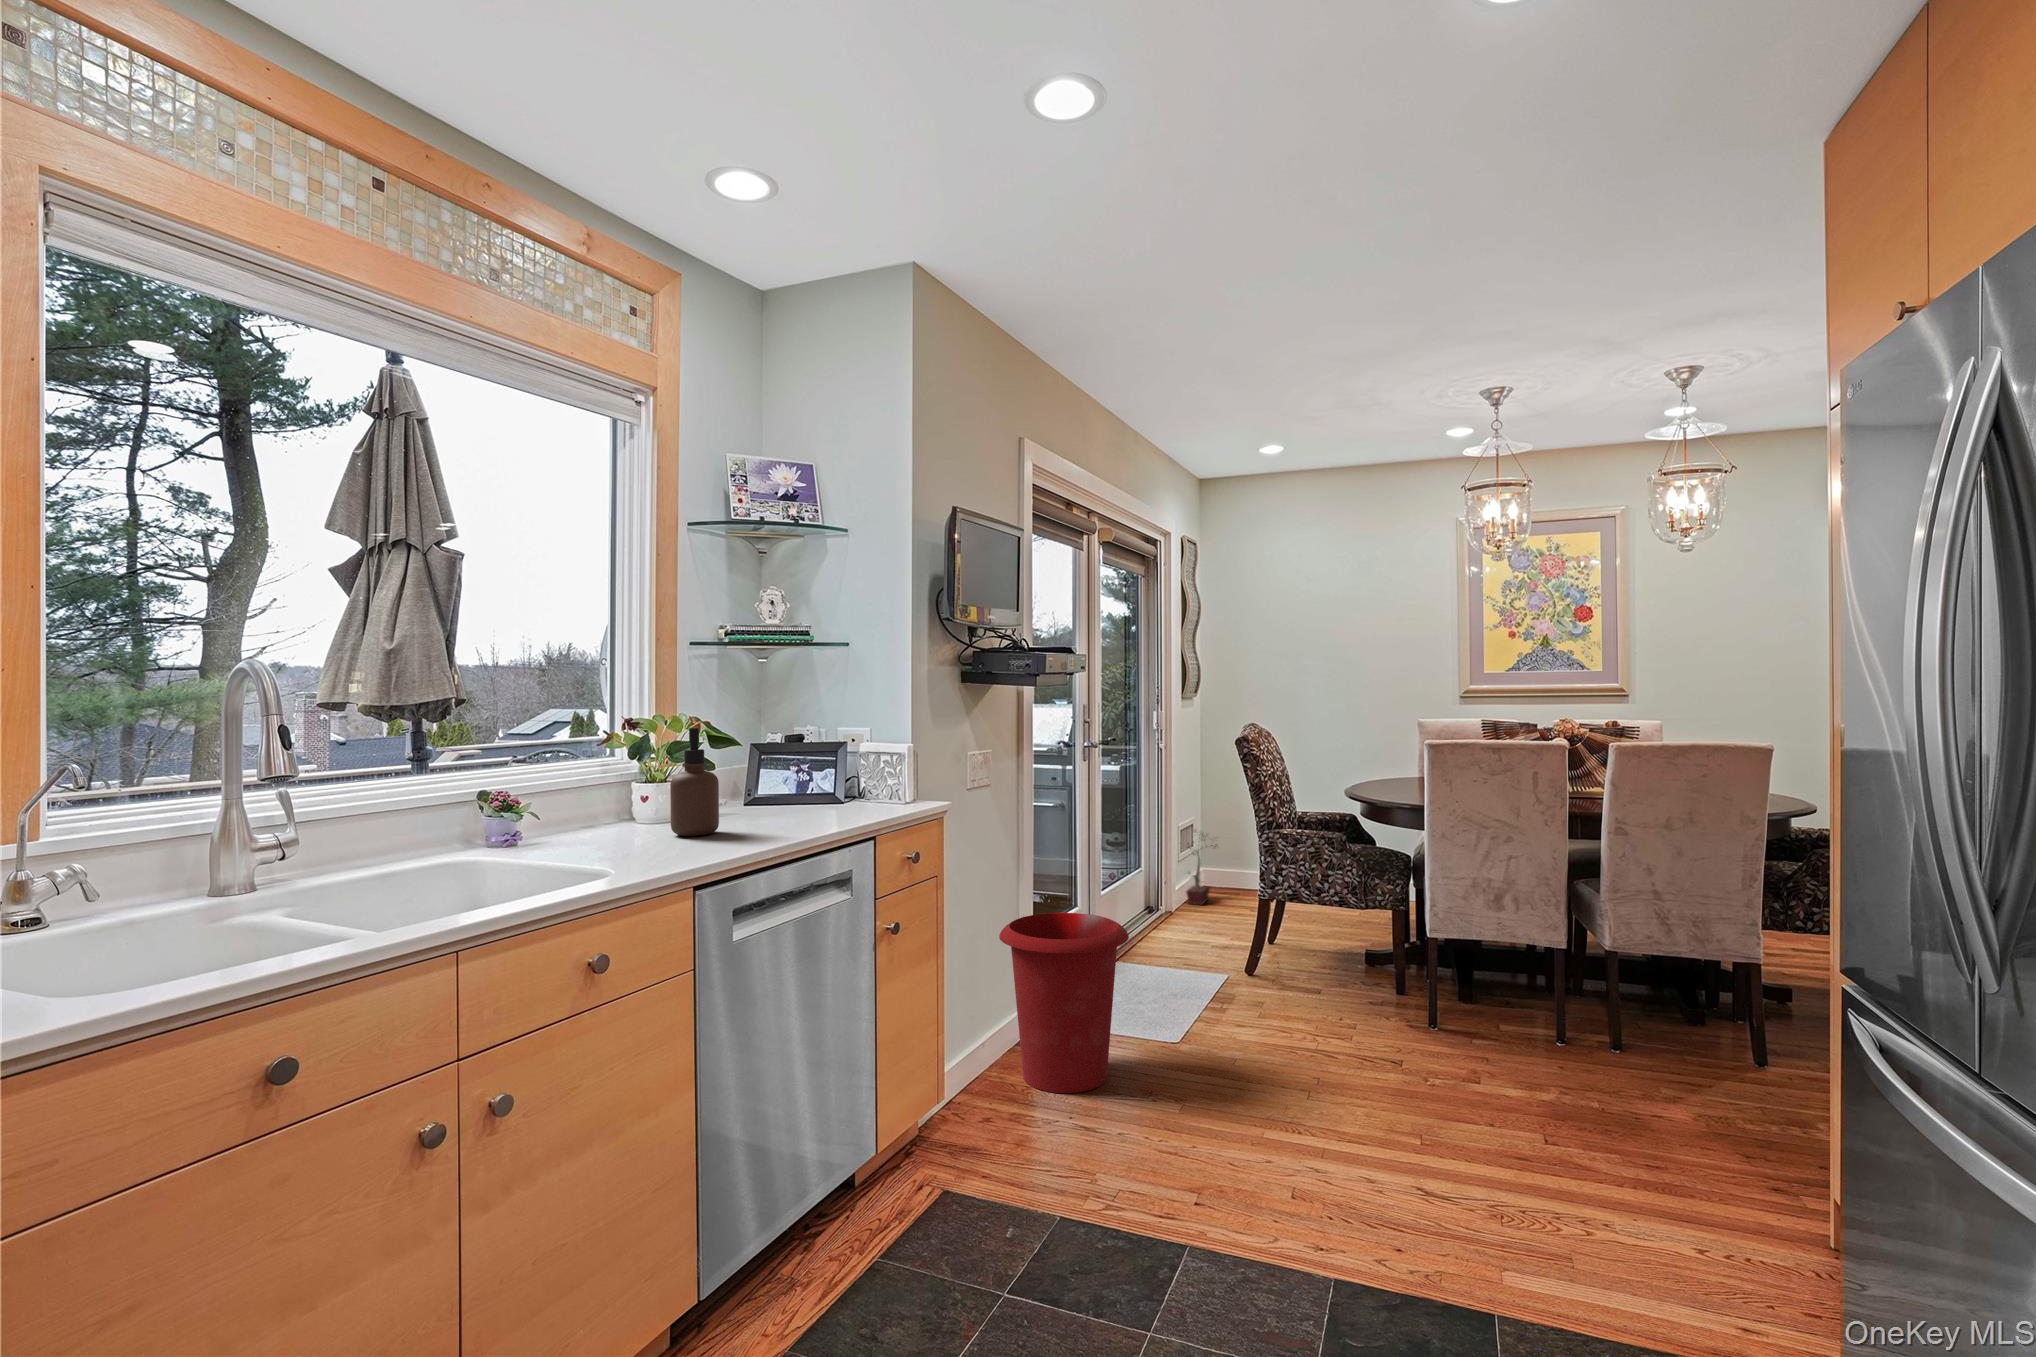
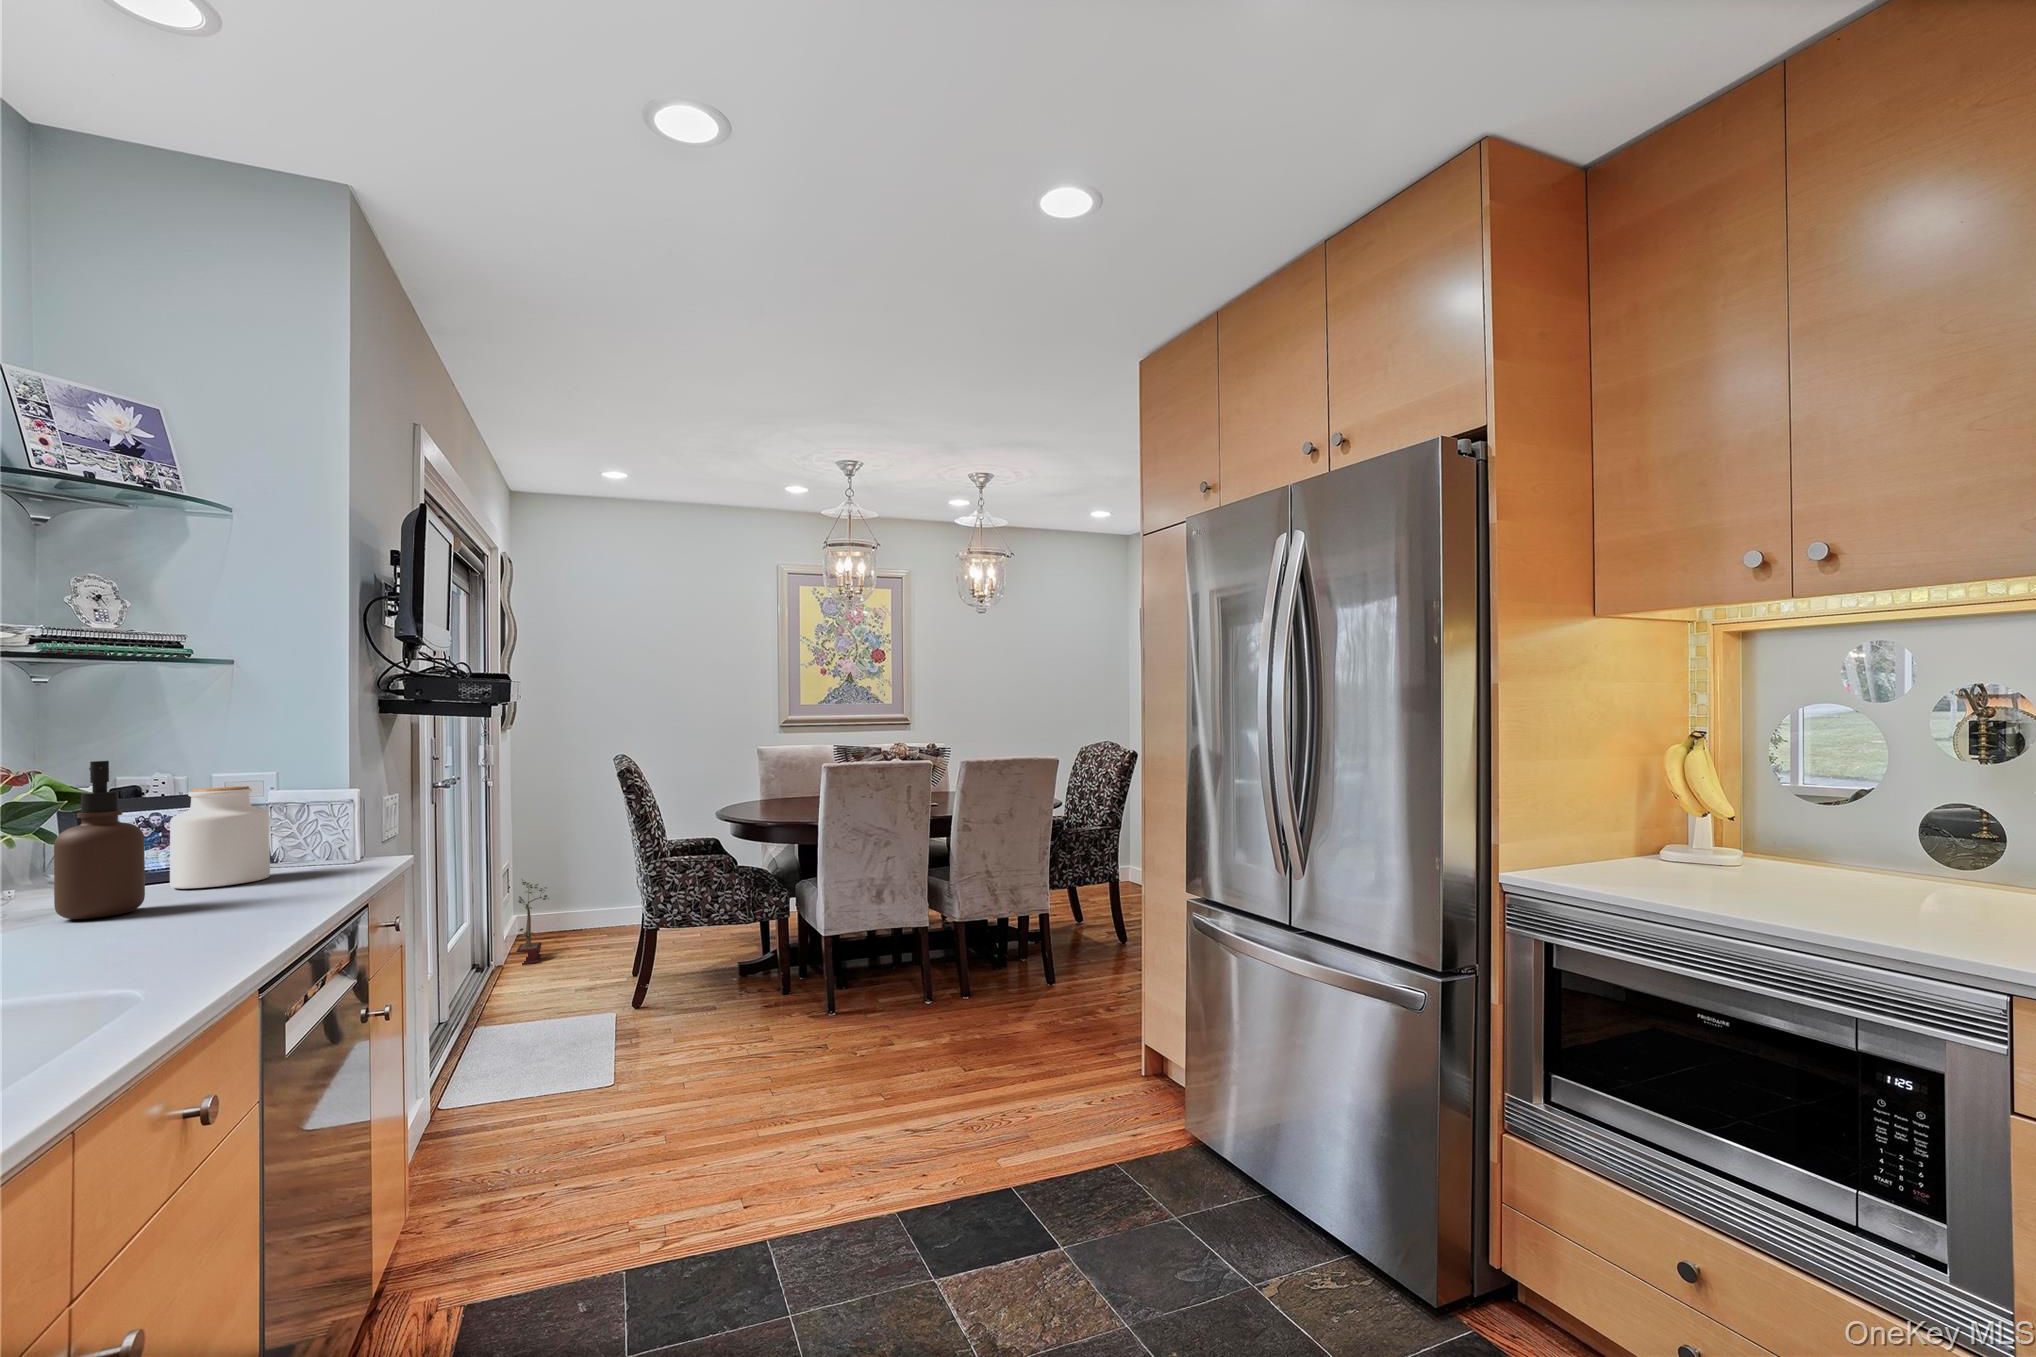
jar: none [763,747,822,821] -> present [170,786,270,888]
waste bin: present [999,913,1129,1093] -> none [422,966,588,1177]

